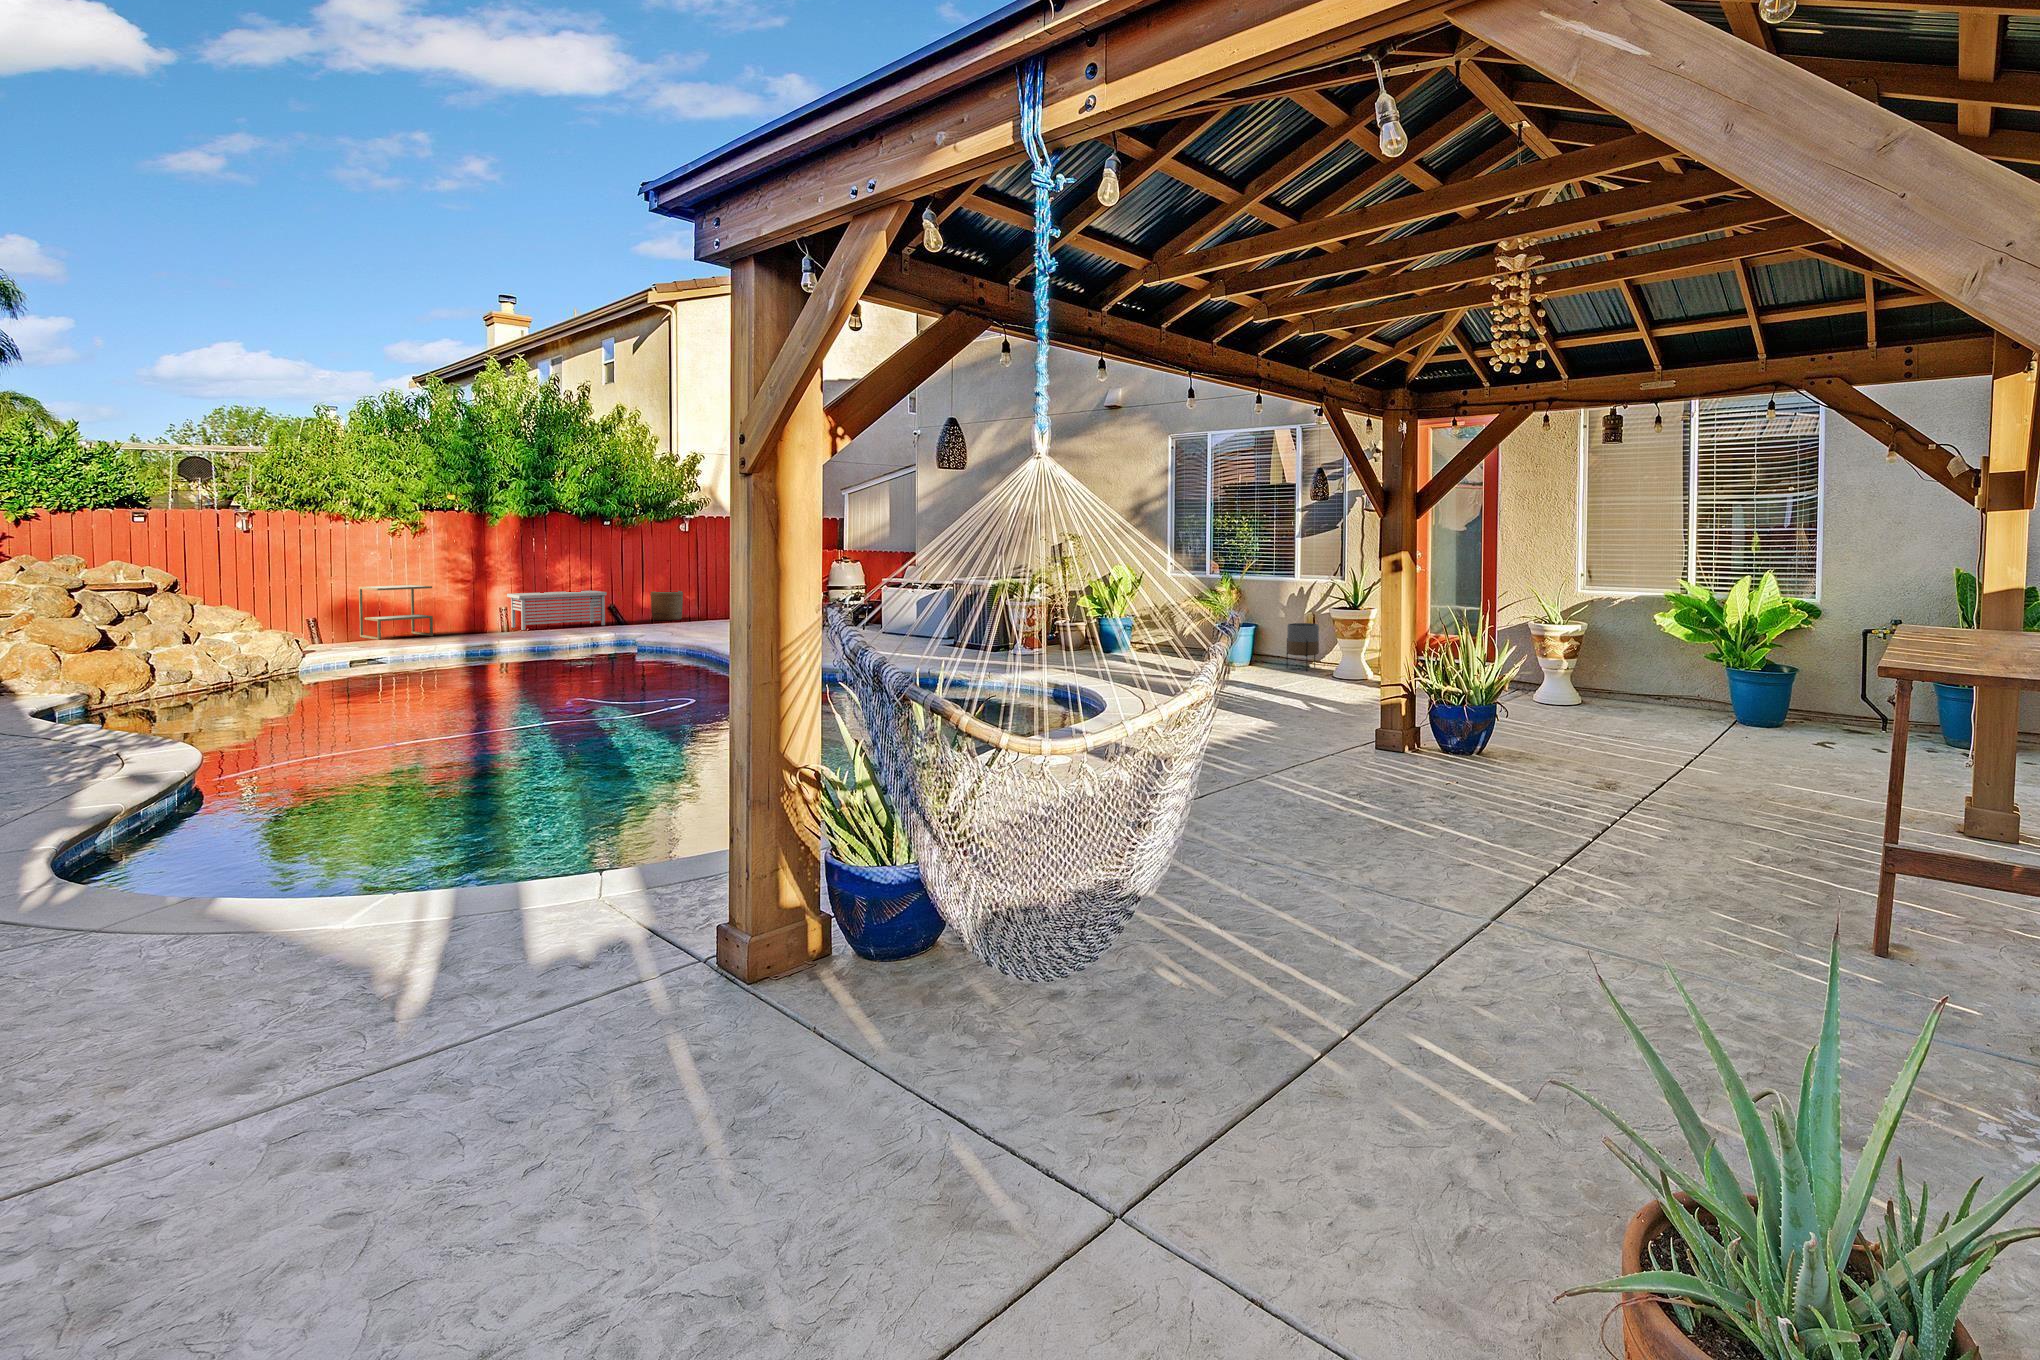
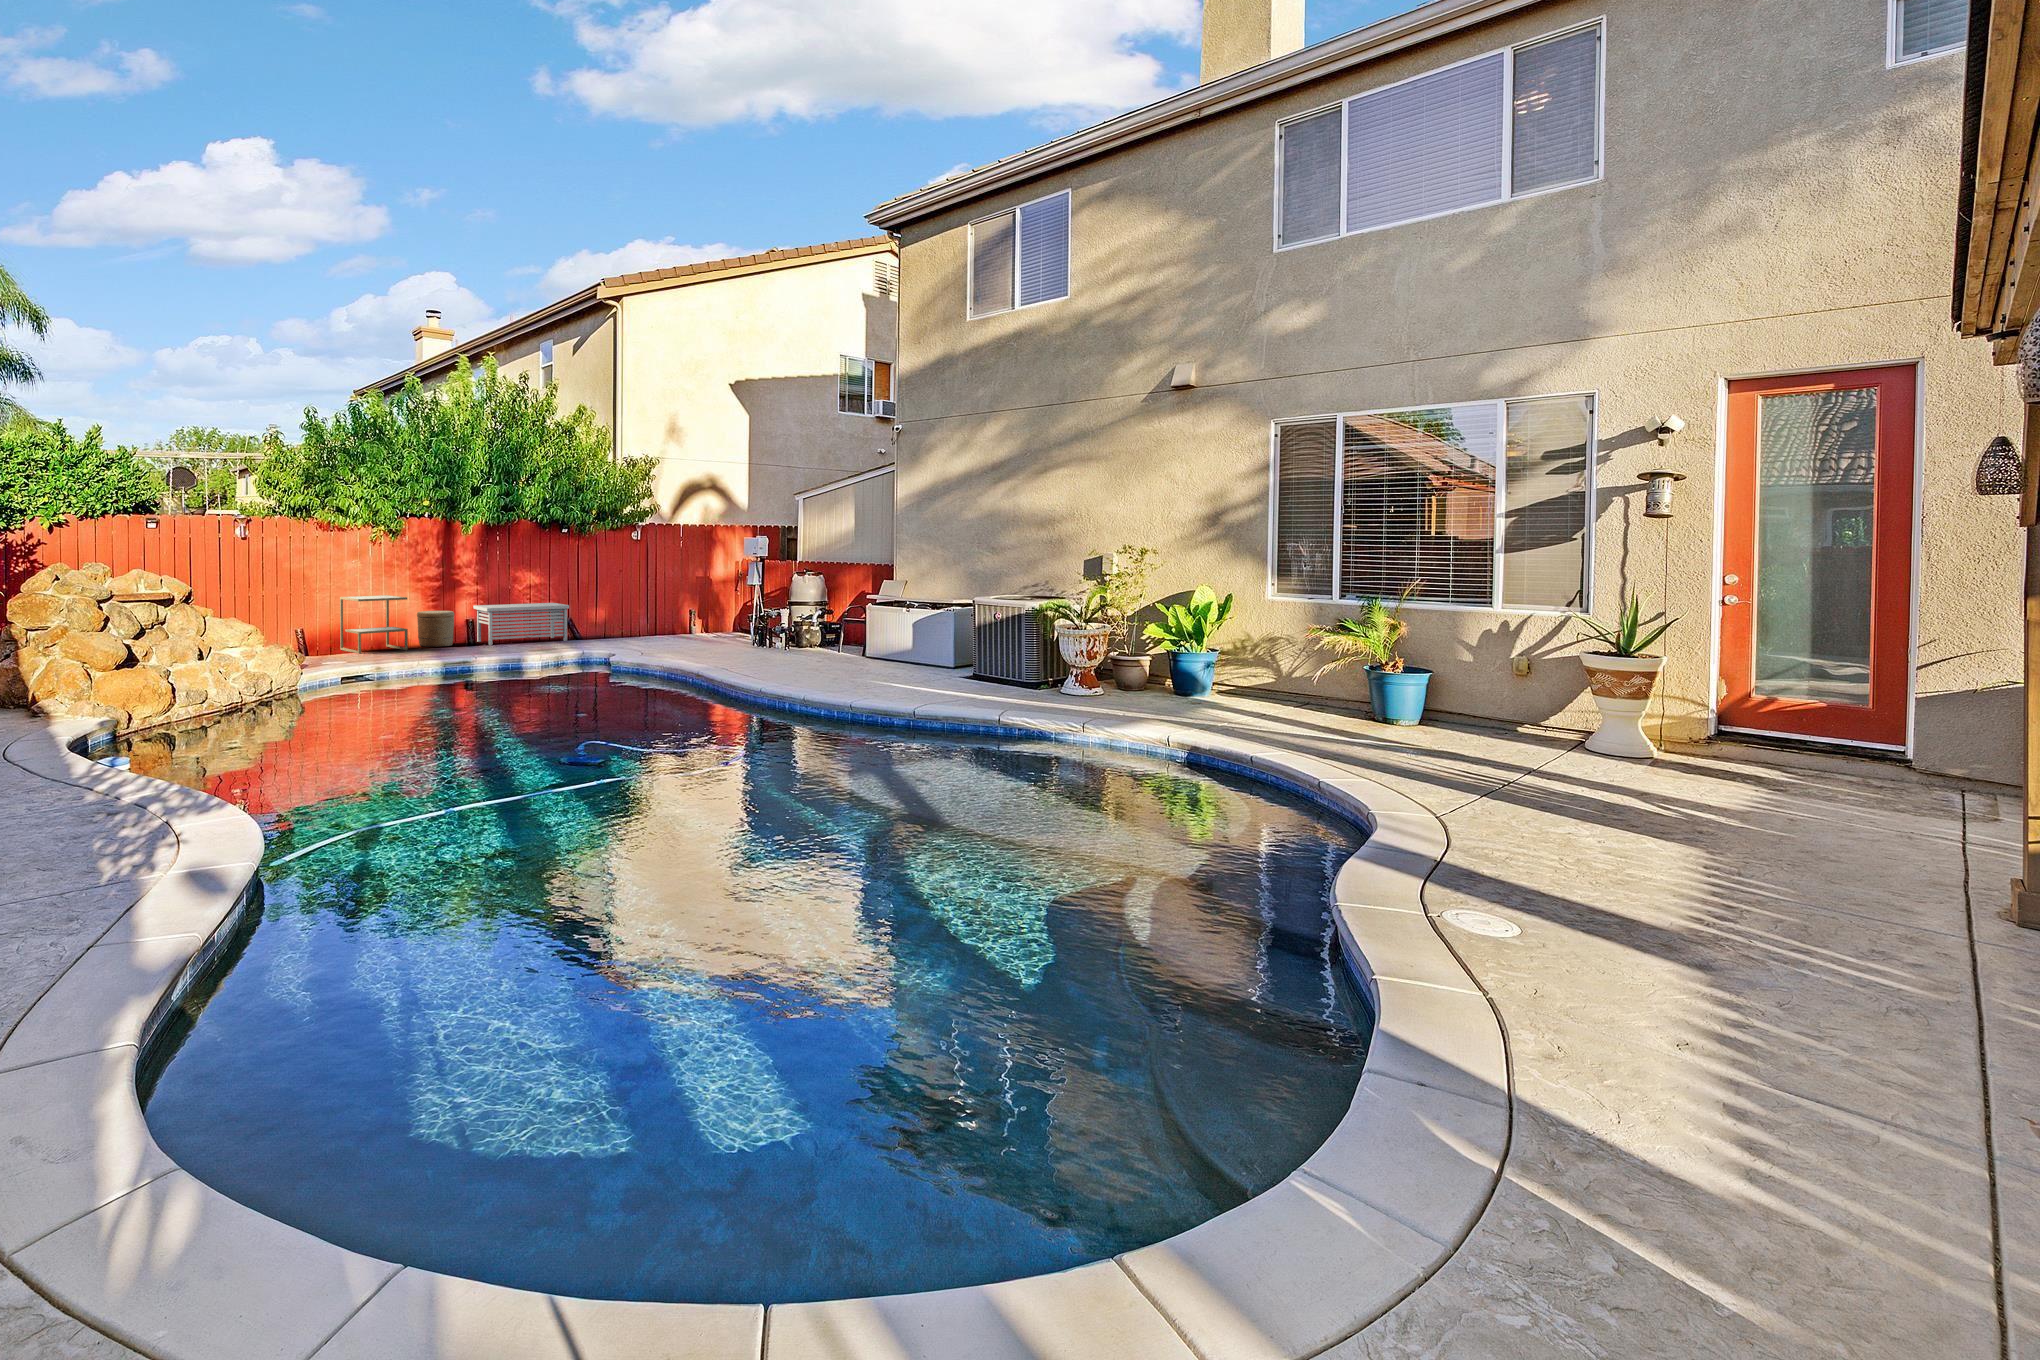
woven basket: present [650,591,683,621] -> present [417,611,454,647]
planter: present [1287,623,1319,671] -> none [1485,672,1540,741]

